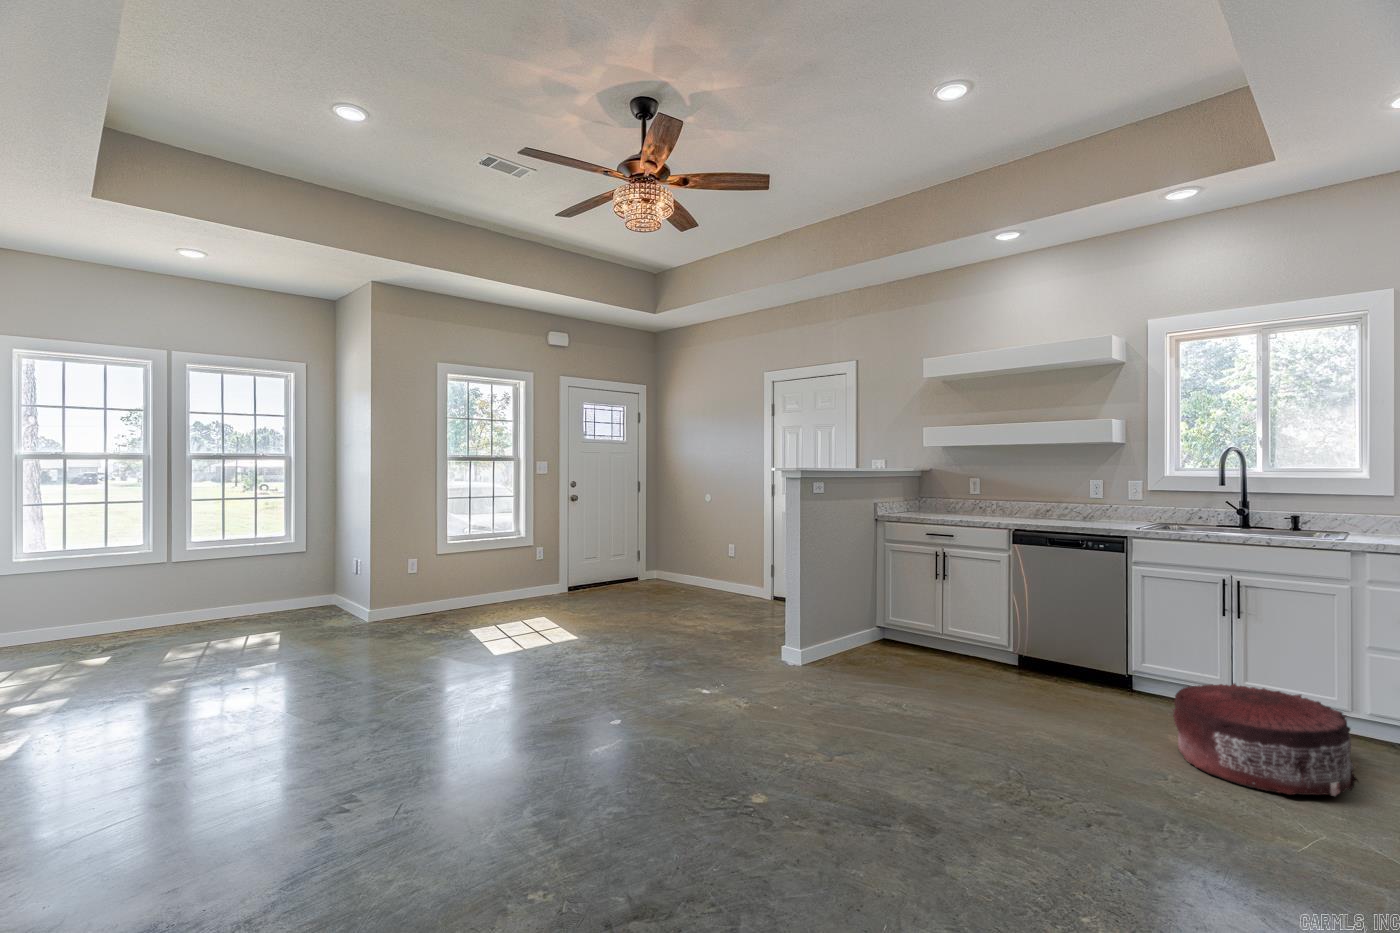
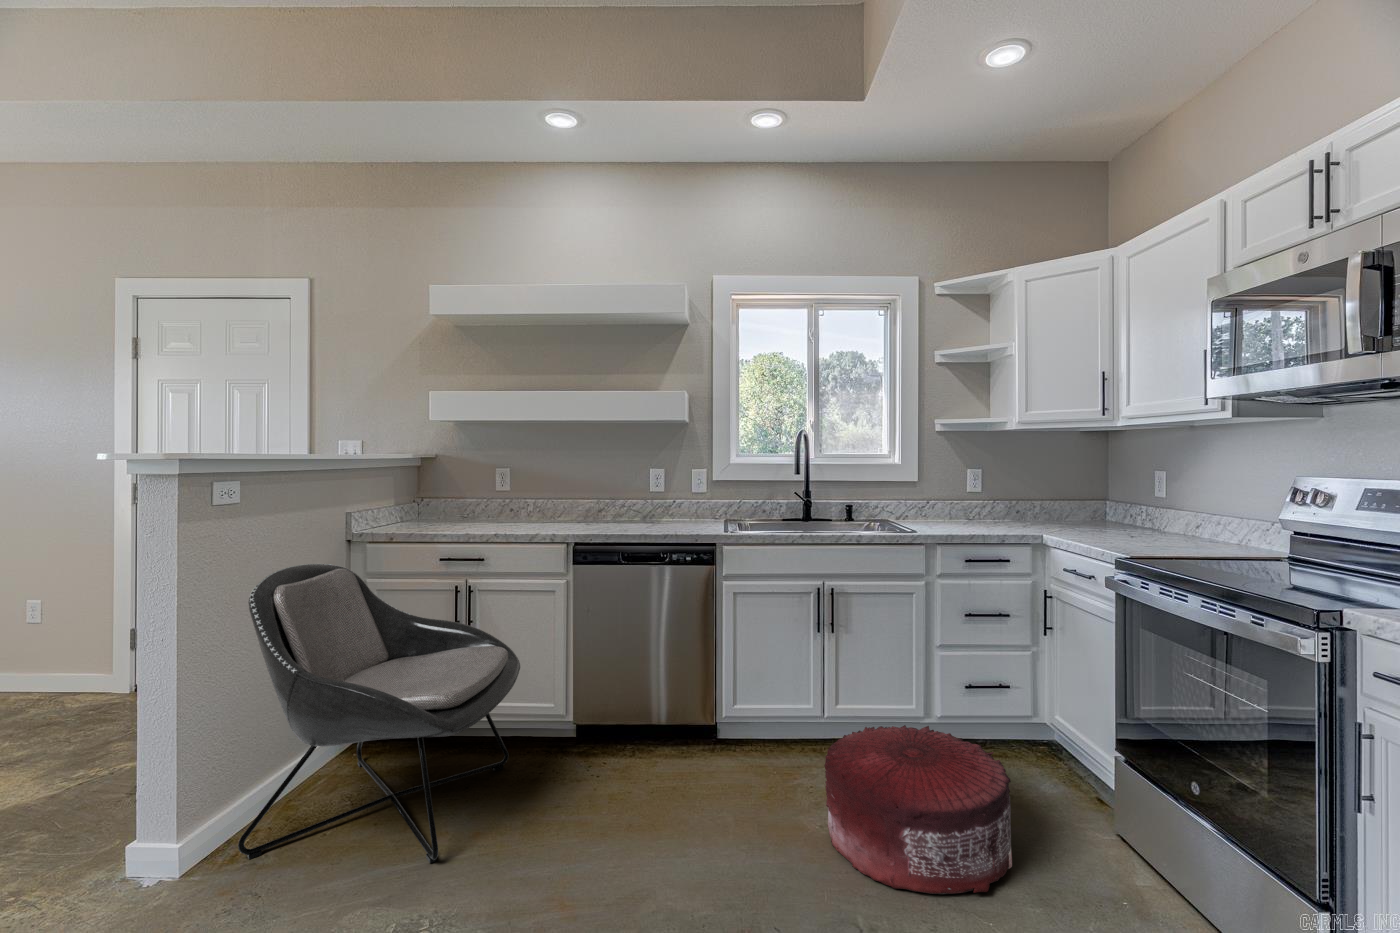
lounge chair: none [822,528,973,689] -> present [238,564,520,863]

